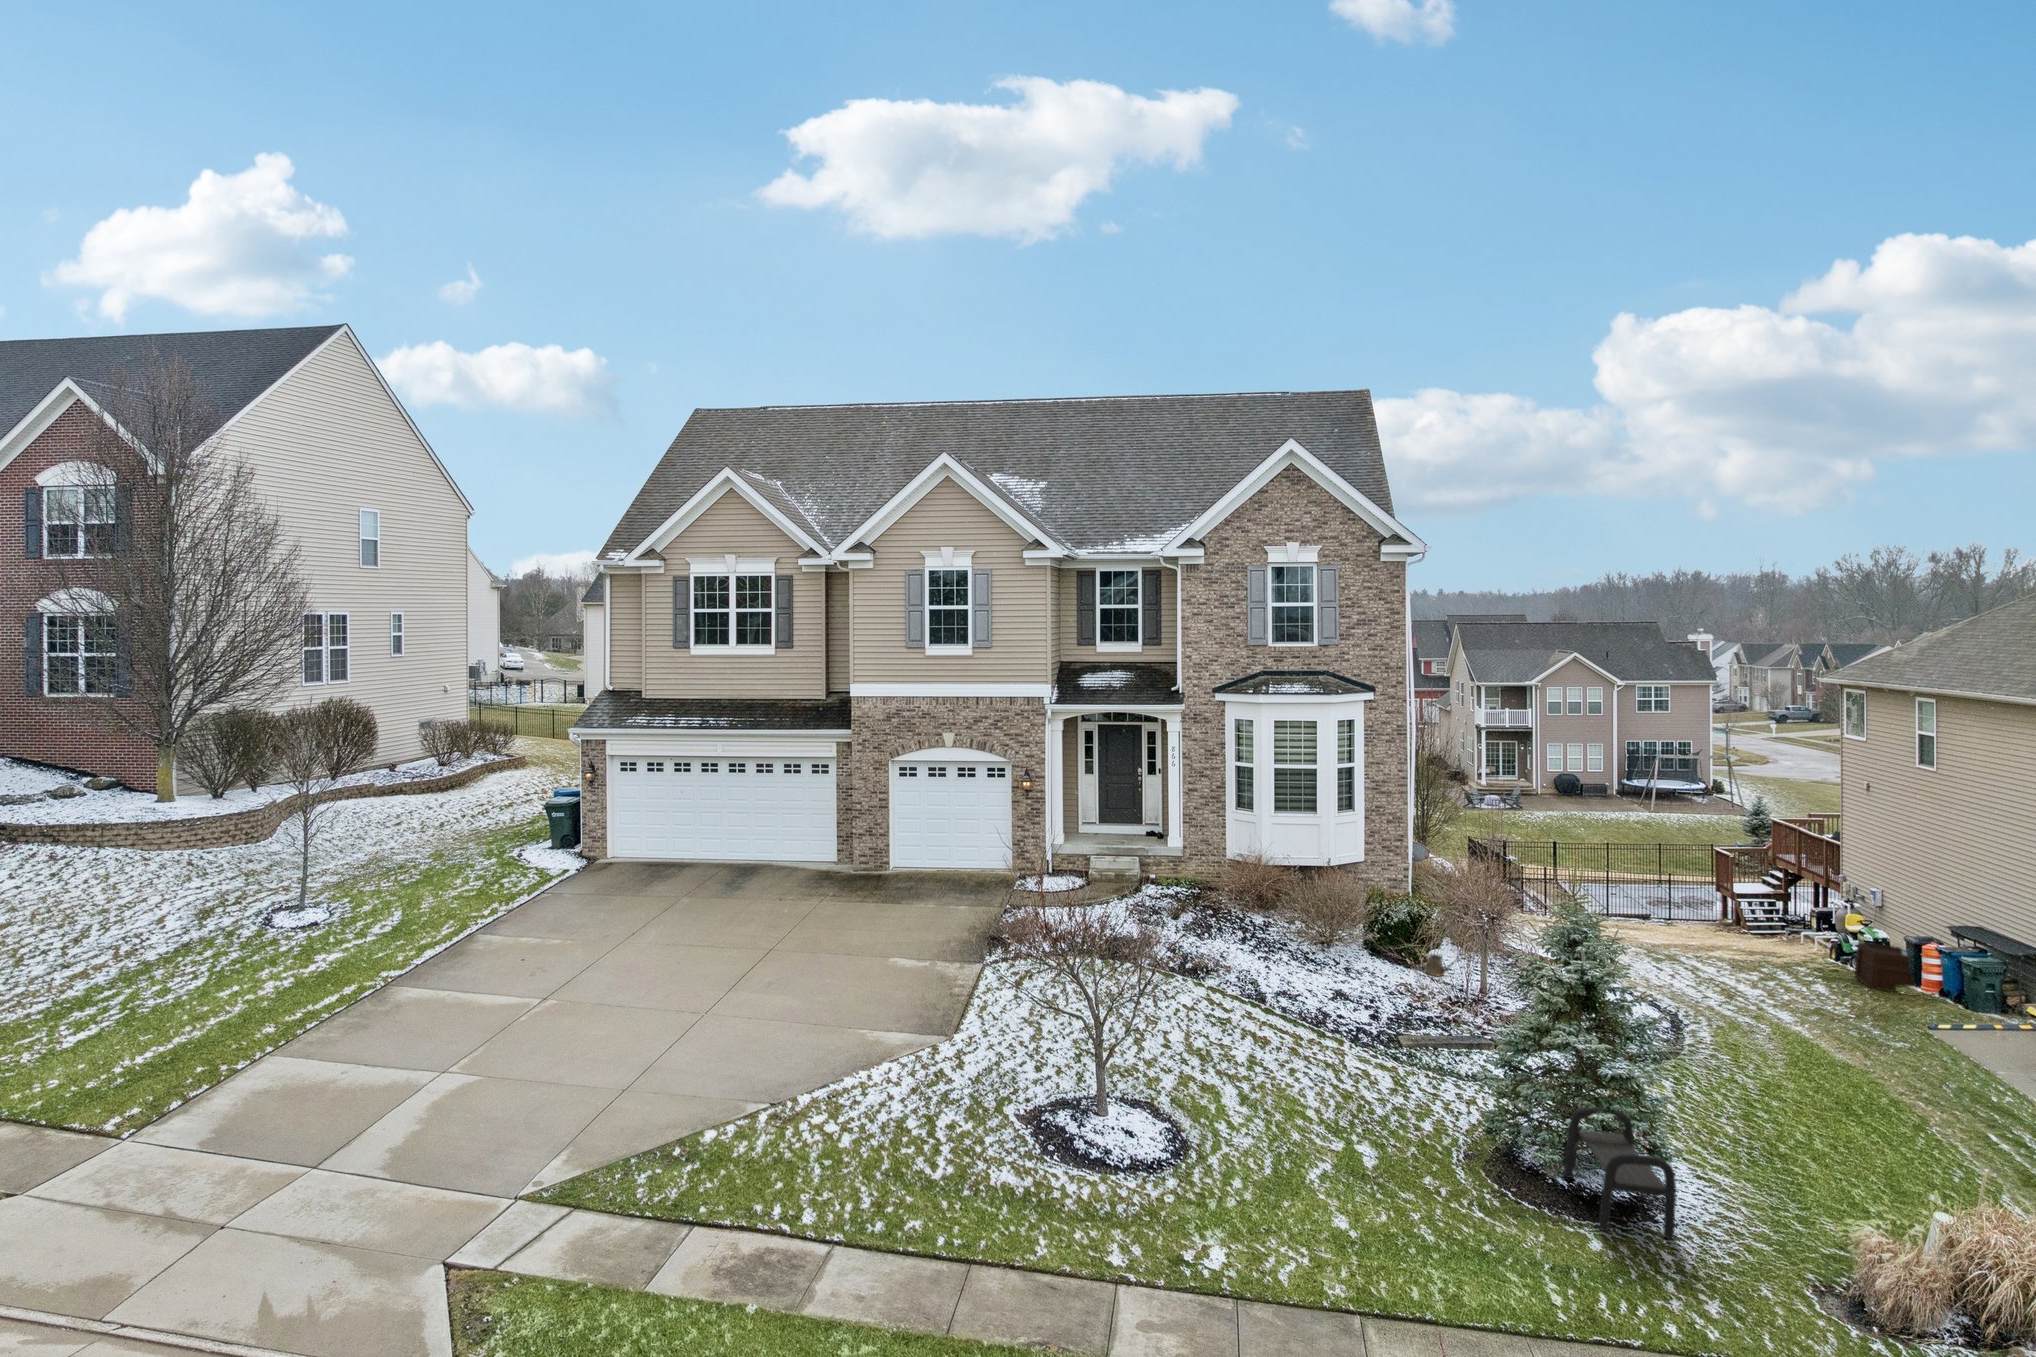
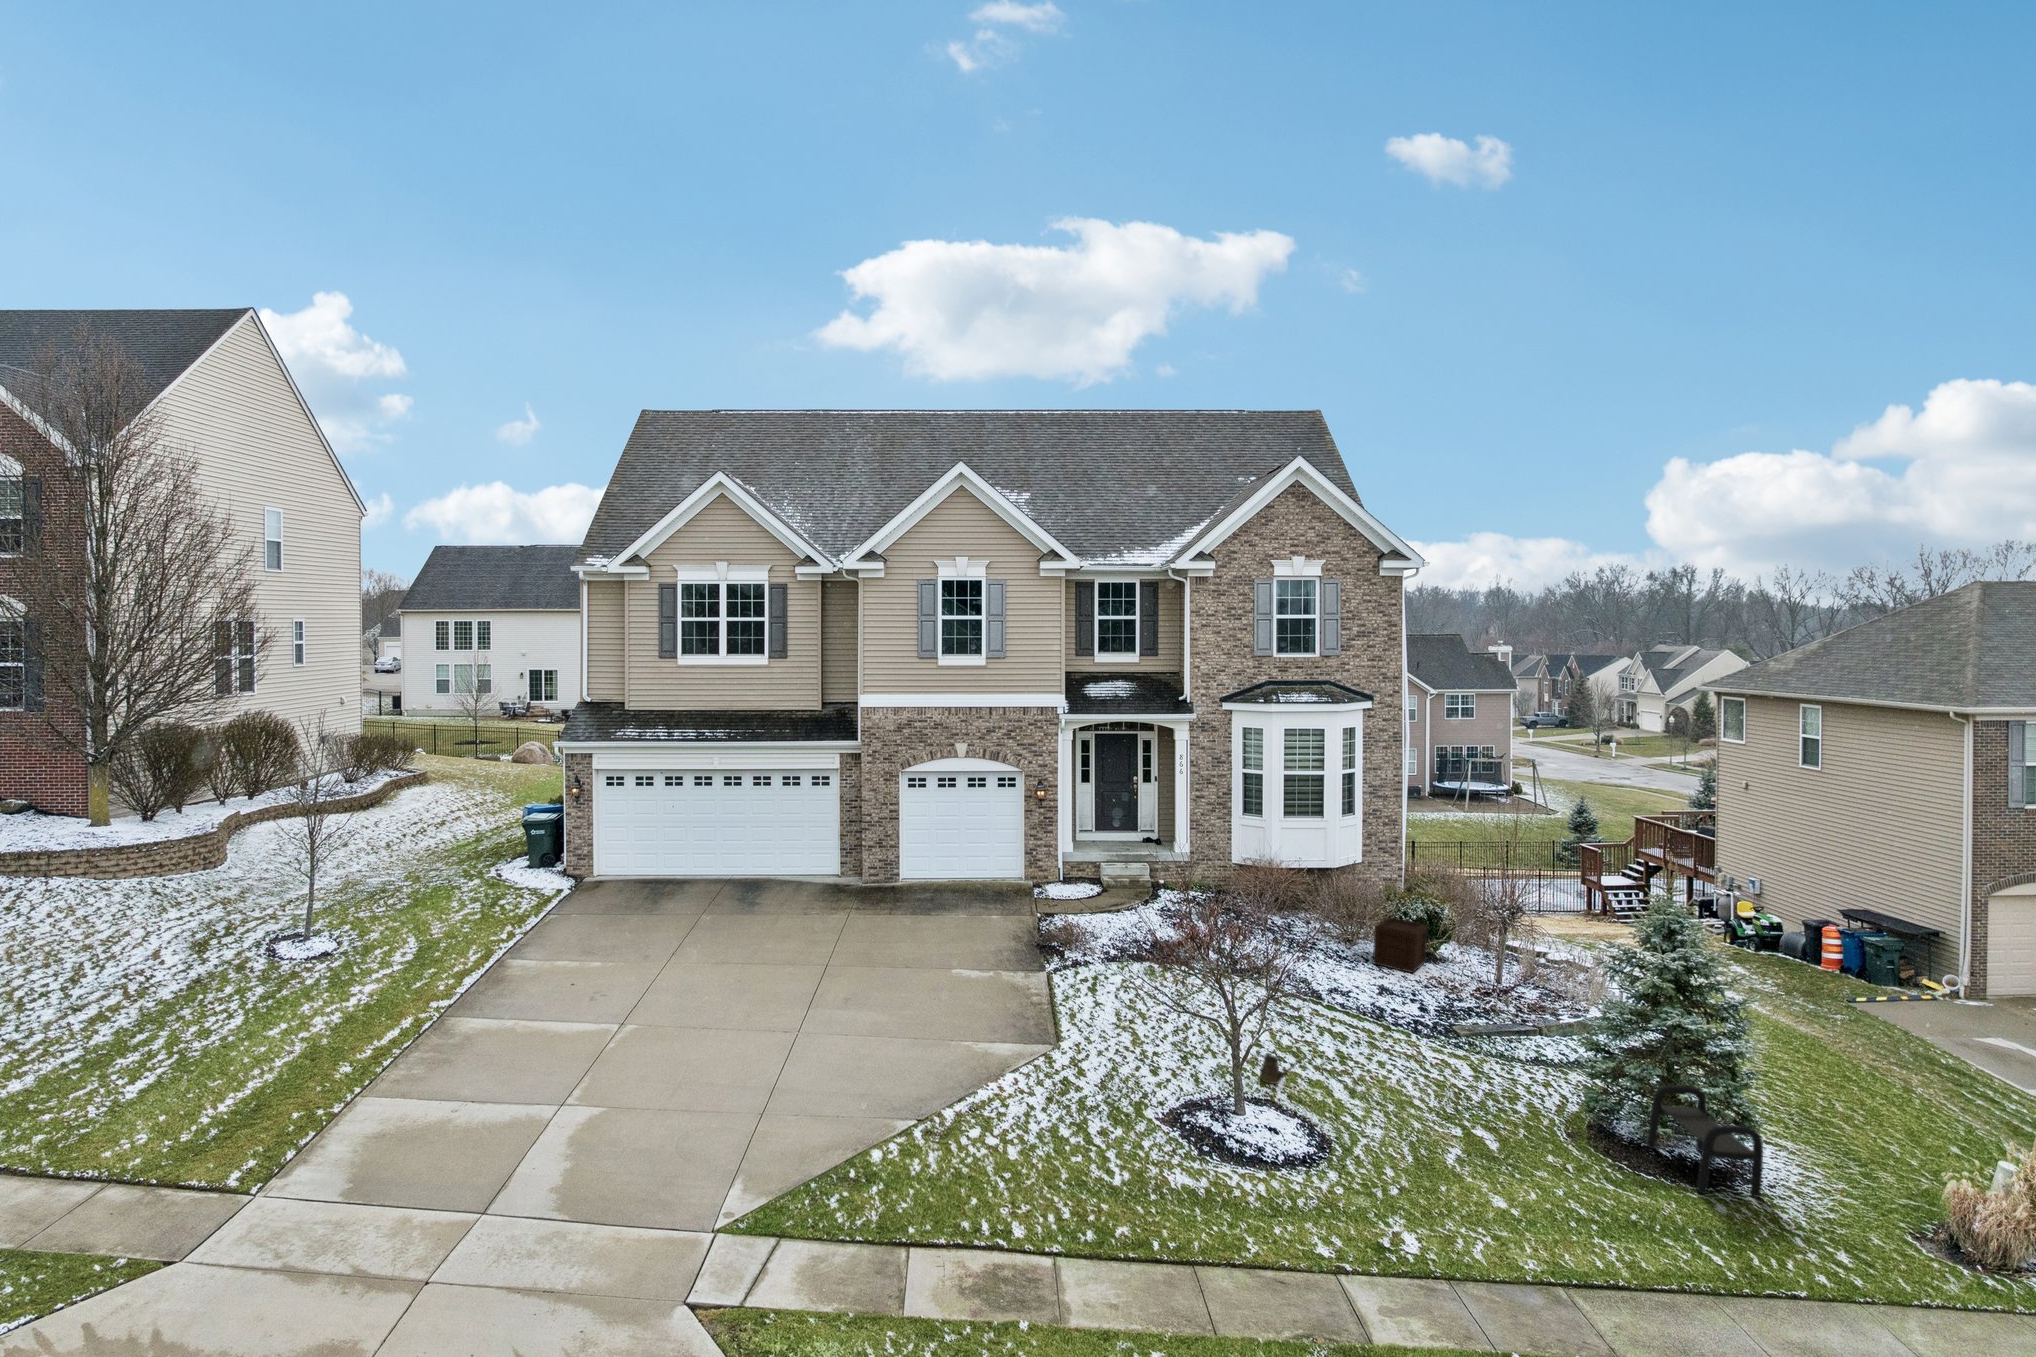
wooden crate: present [1855,943,1914,992] -> present [1373,917,1428,973]
watering can: present [1427,954,1454,977] -> present [1256,1055,1298,1084]

